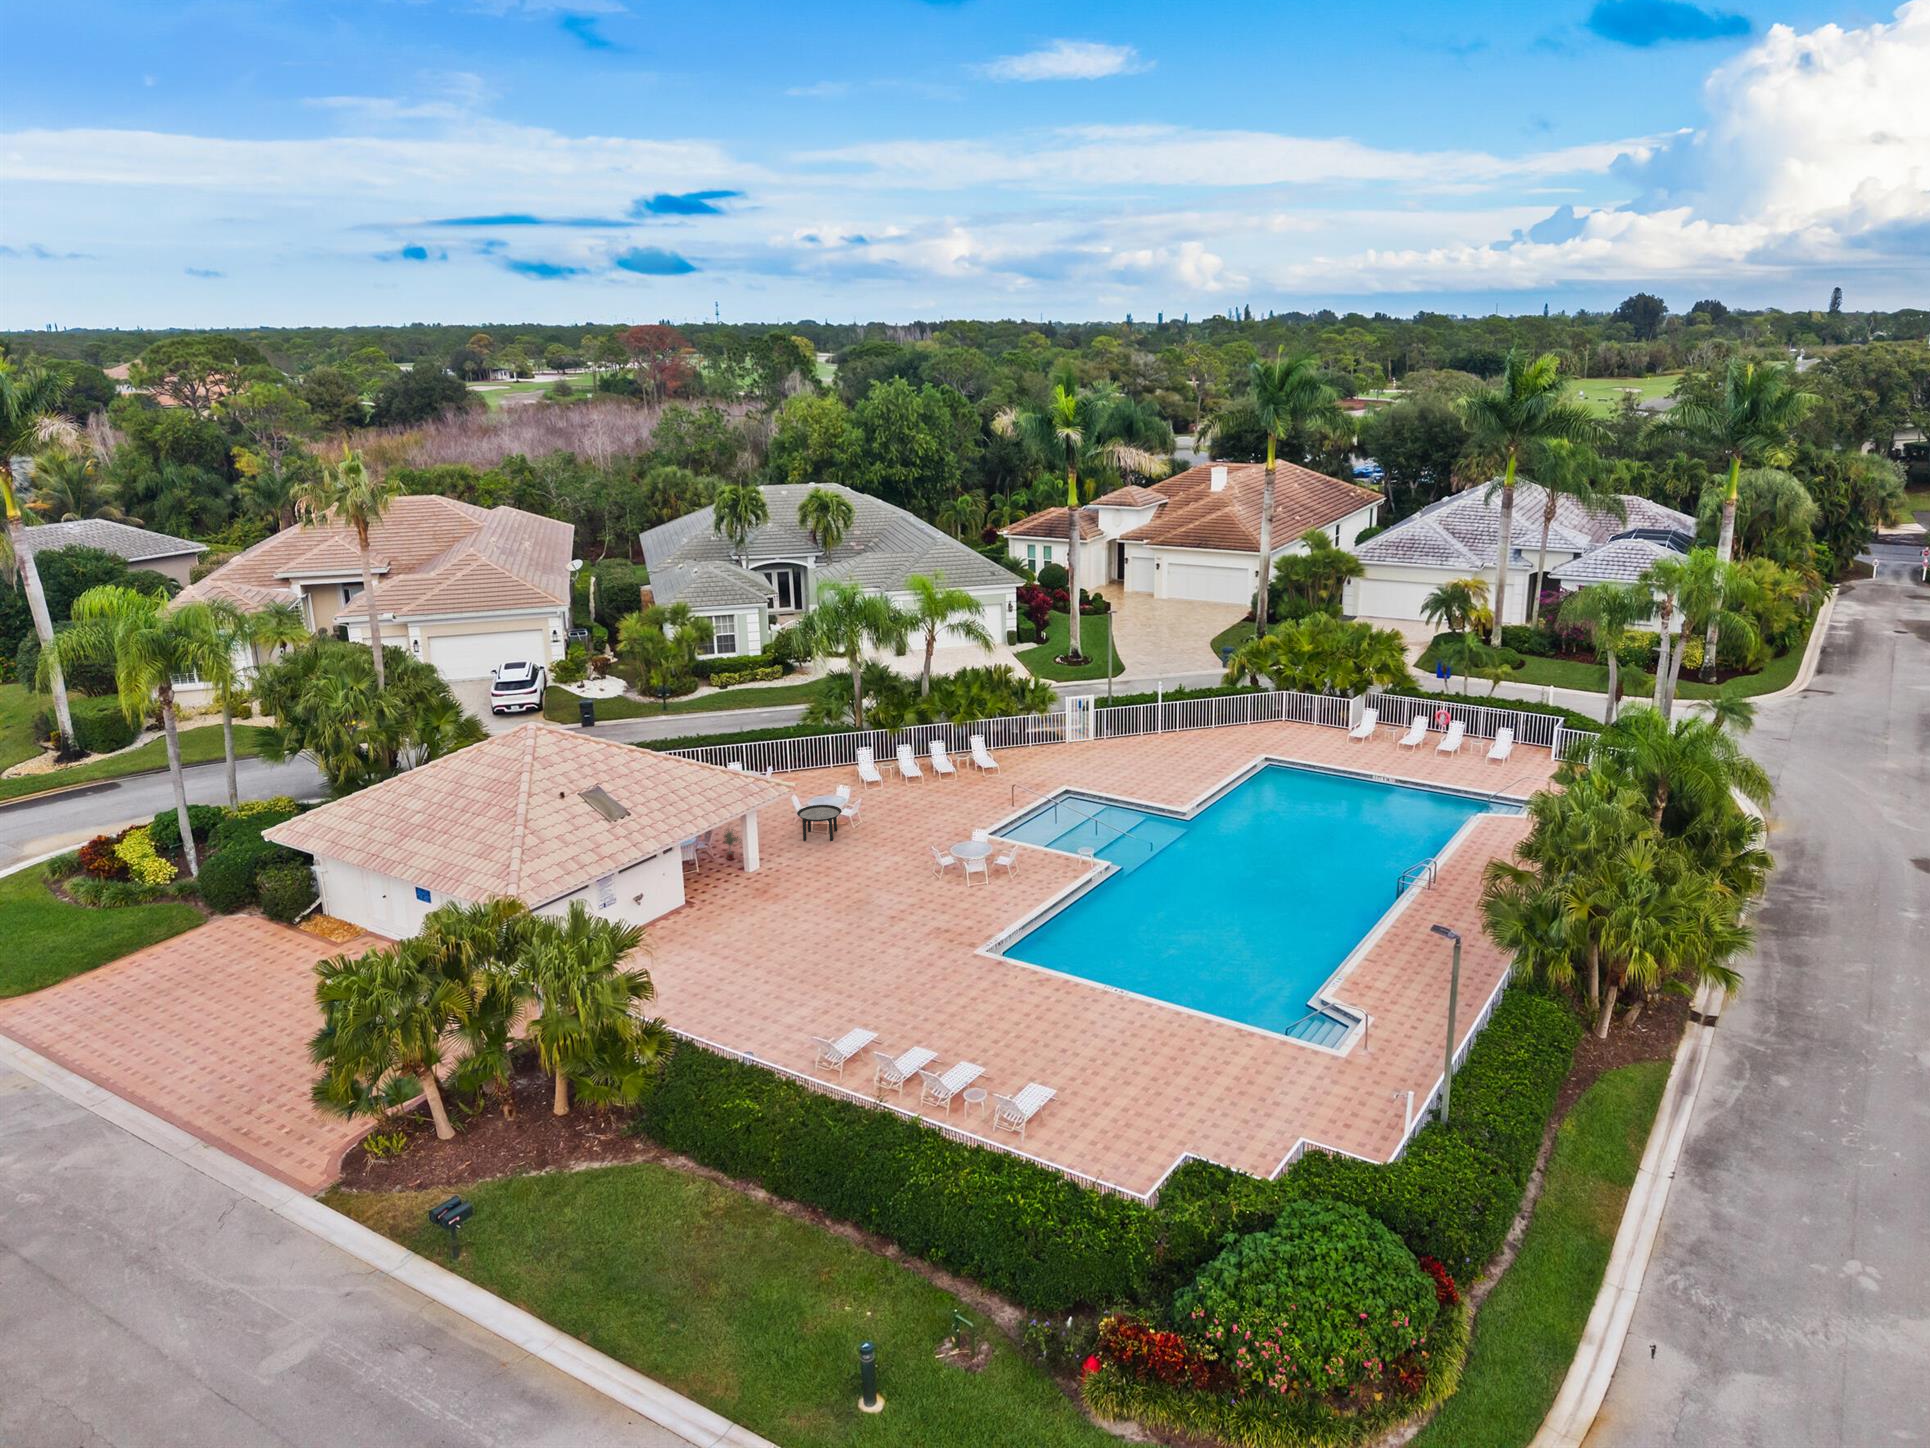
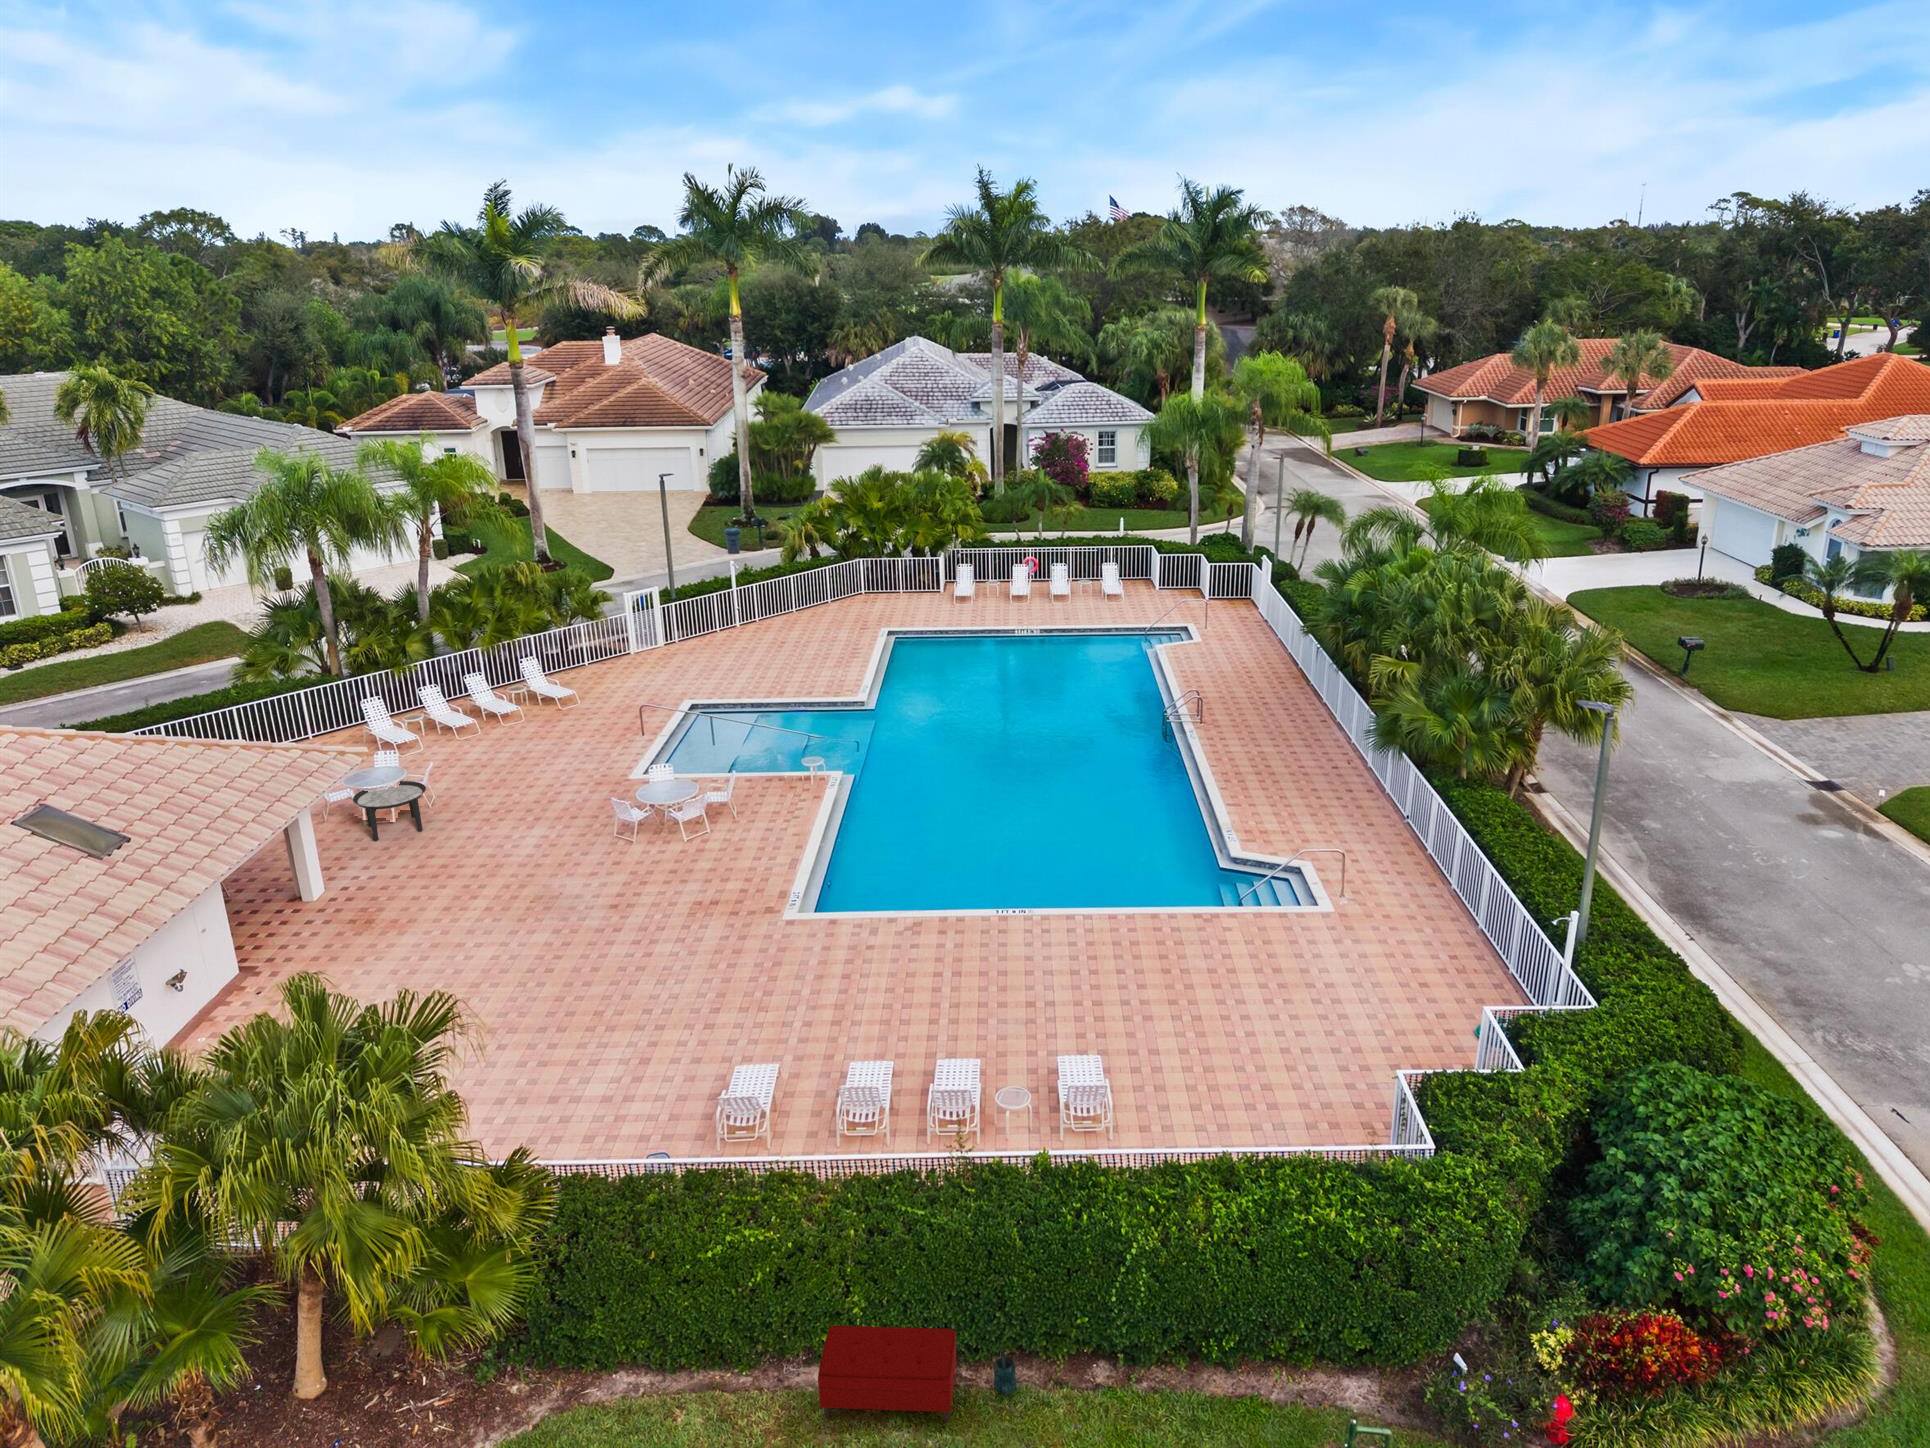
potted tree: present [724,829,741,860] -> none [252,840,290,896]
bench: none [748,1172,832,1251] -> present [818,1326,956,1423]
watering can: none [837,1226,859,1253] -> present [994,1350,1016,1395]

